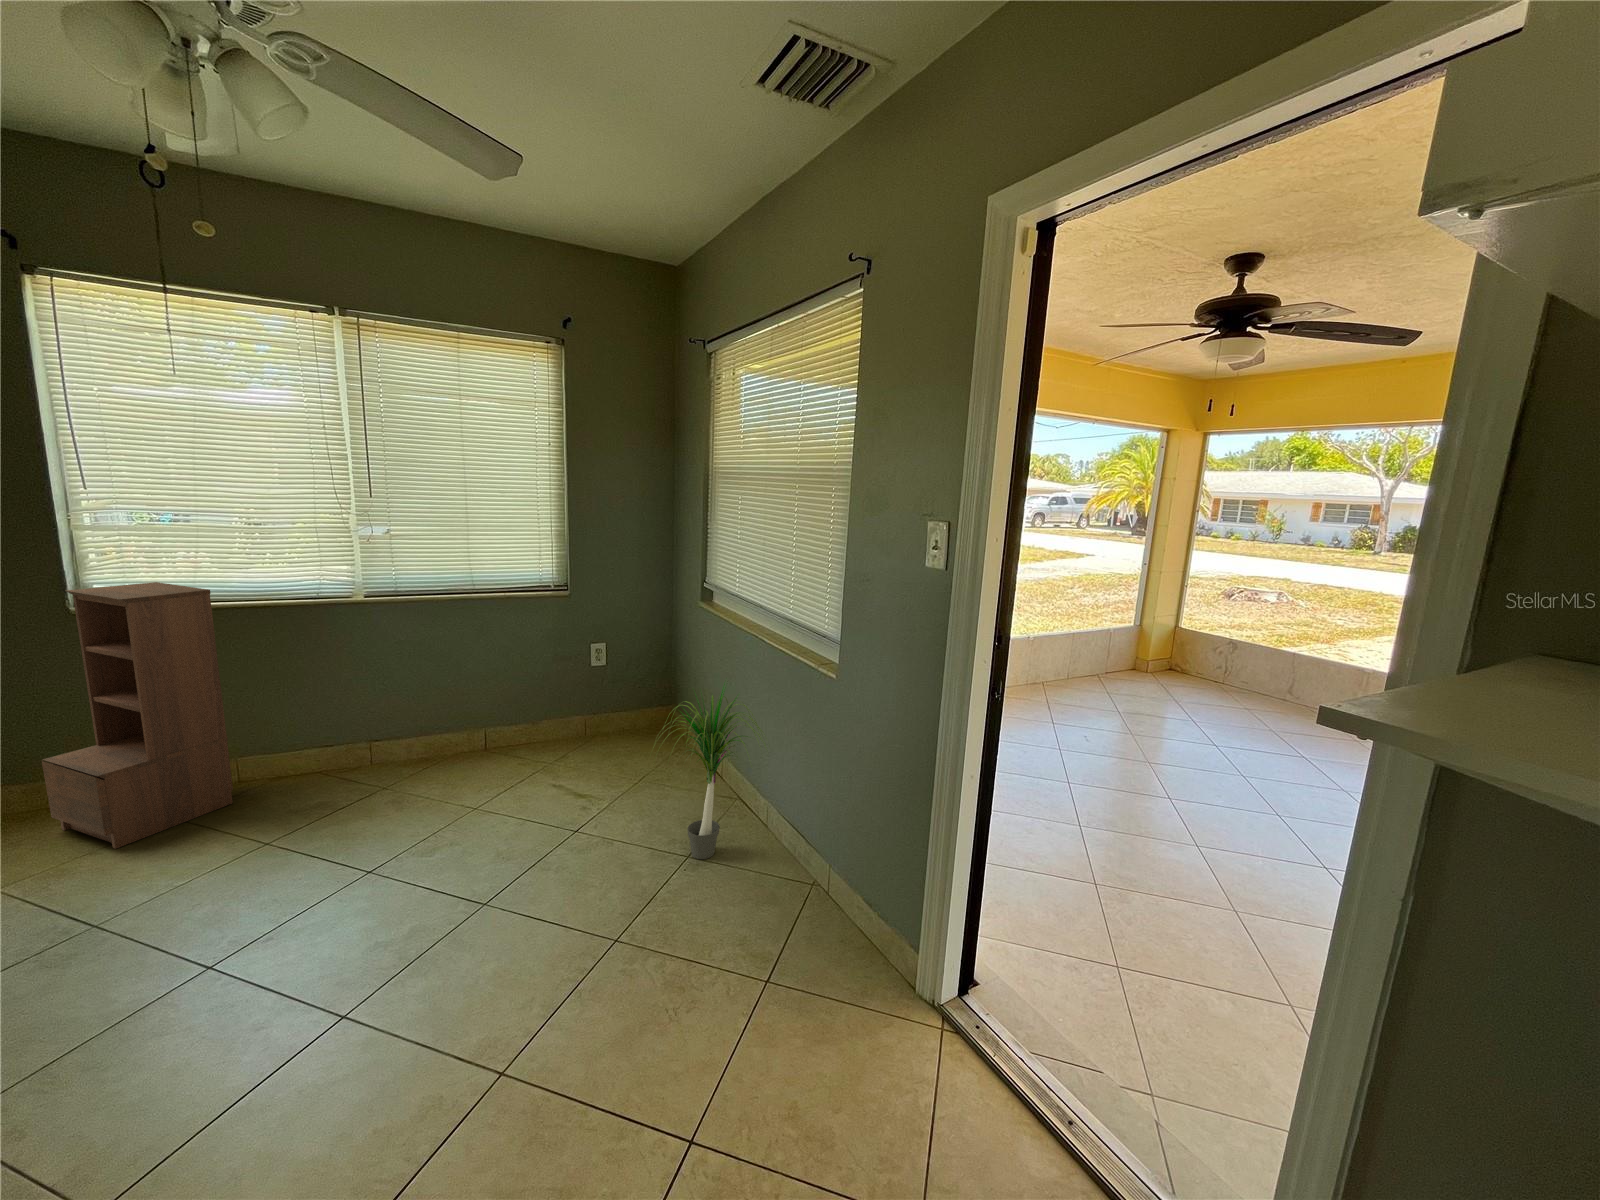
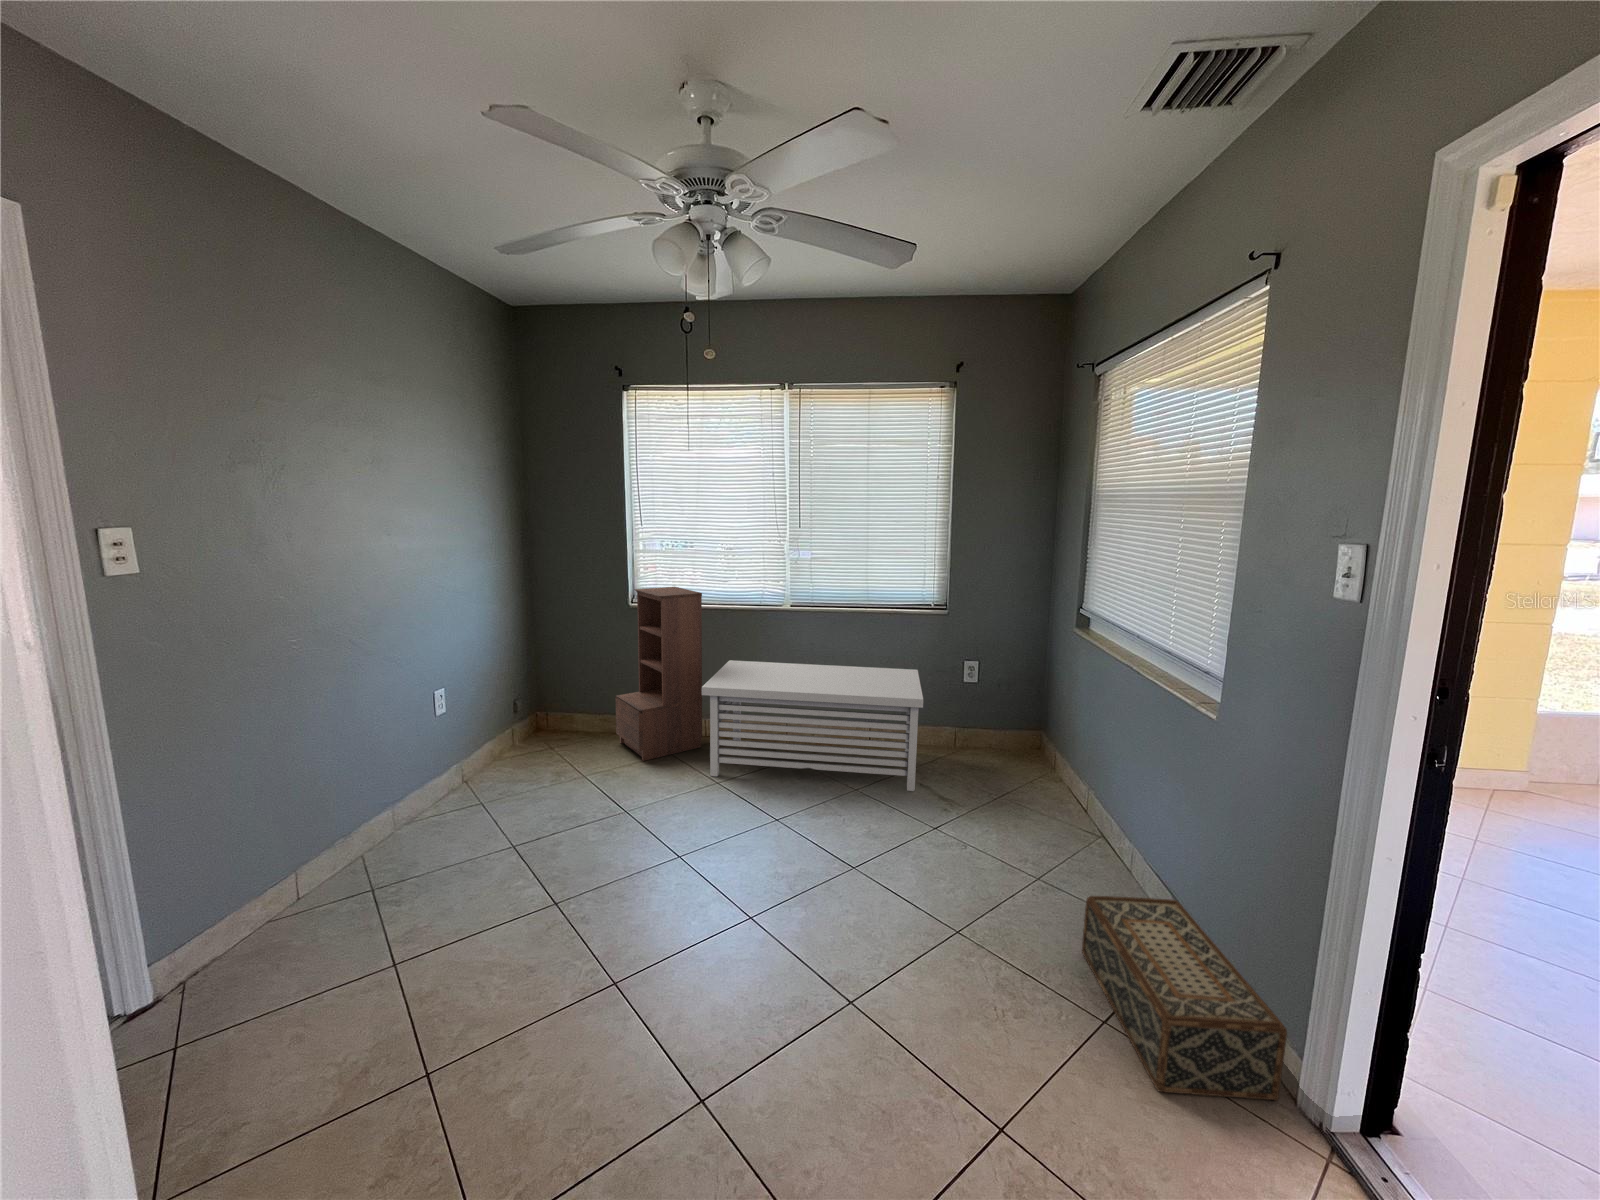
storage bench: none [221,658,555,843] -> present [702,660,923,791]
potted plant: present [659,687,762,859] -> none [1000,702,1136,887]
woven basket: none [740,843,909,1034] -> present [1082,896,1287,1101]

